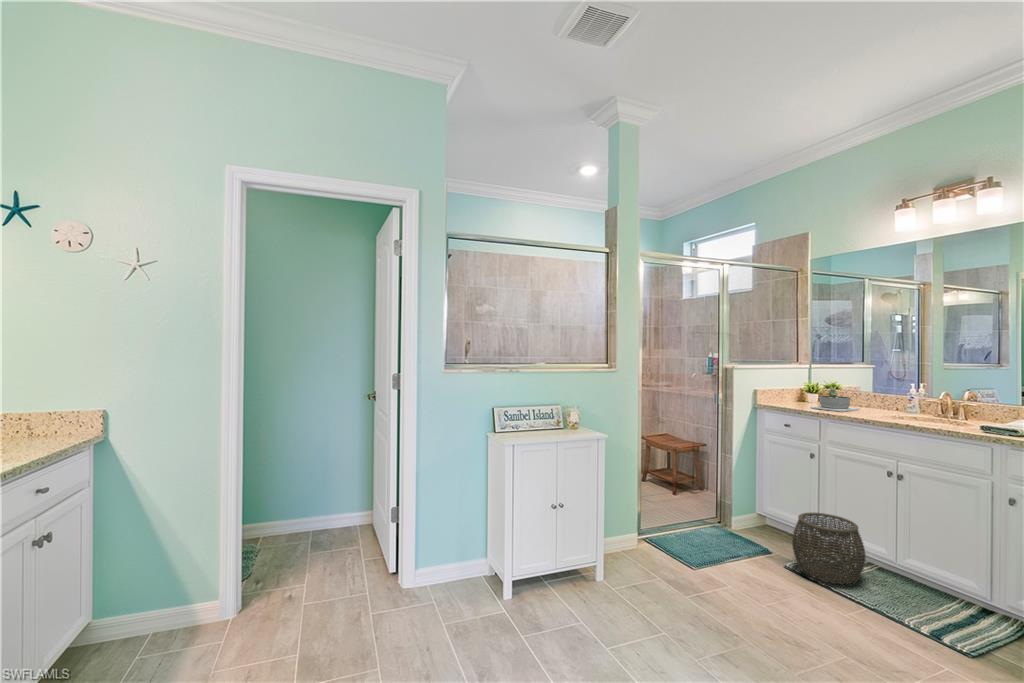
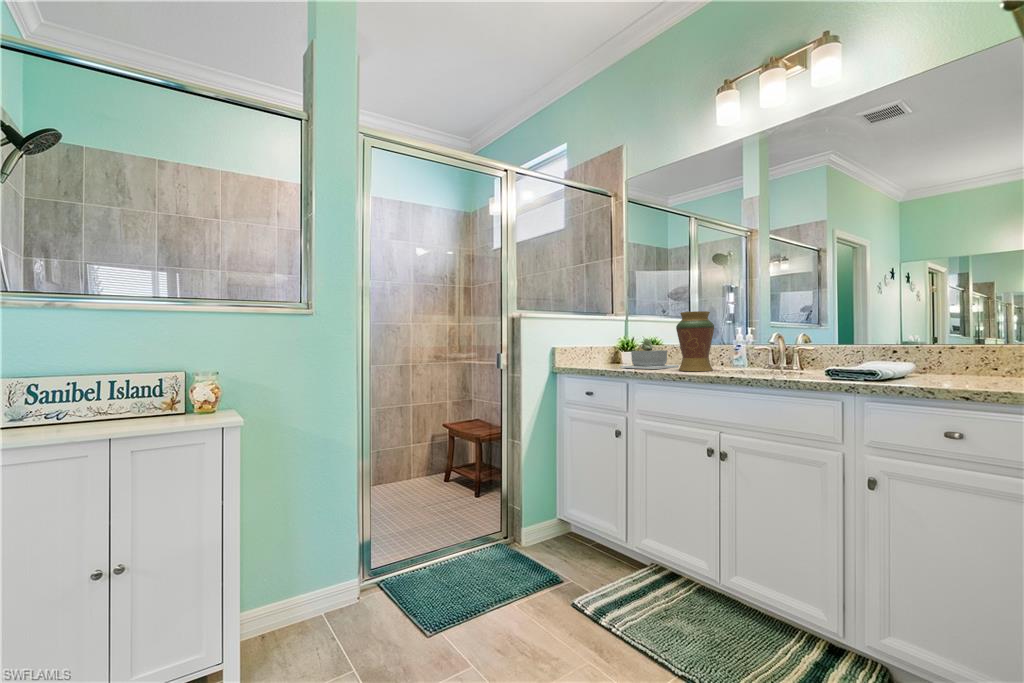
decorative vase: none [861,373,892,417] -> present [676,311,714,371]
woven basket: present [792,512,866,585] -> none [583,516,679,630]

